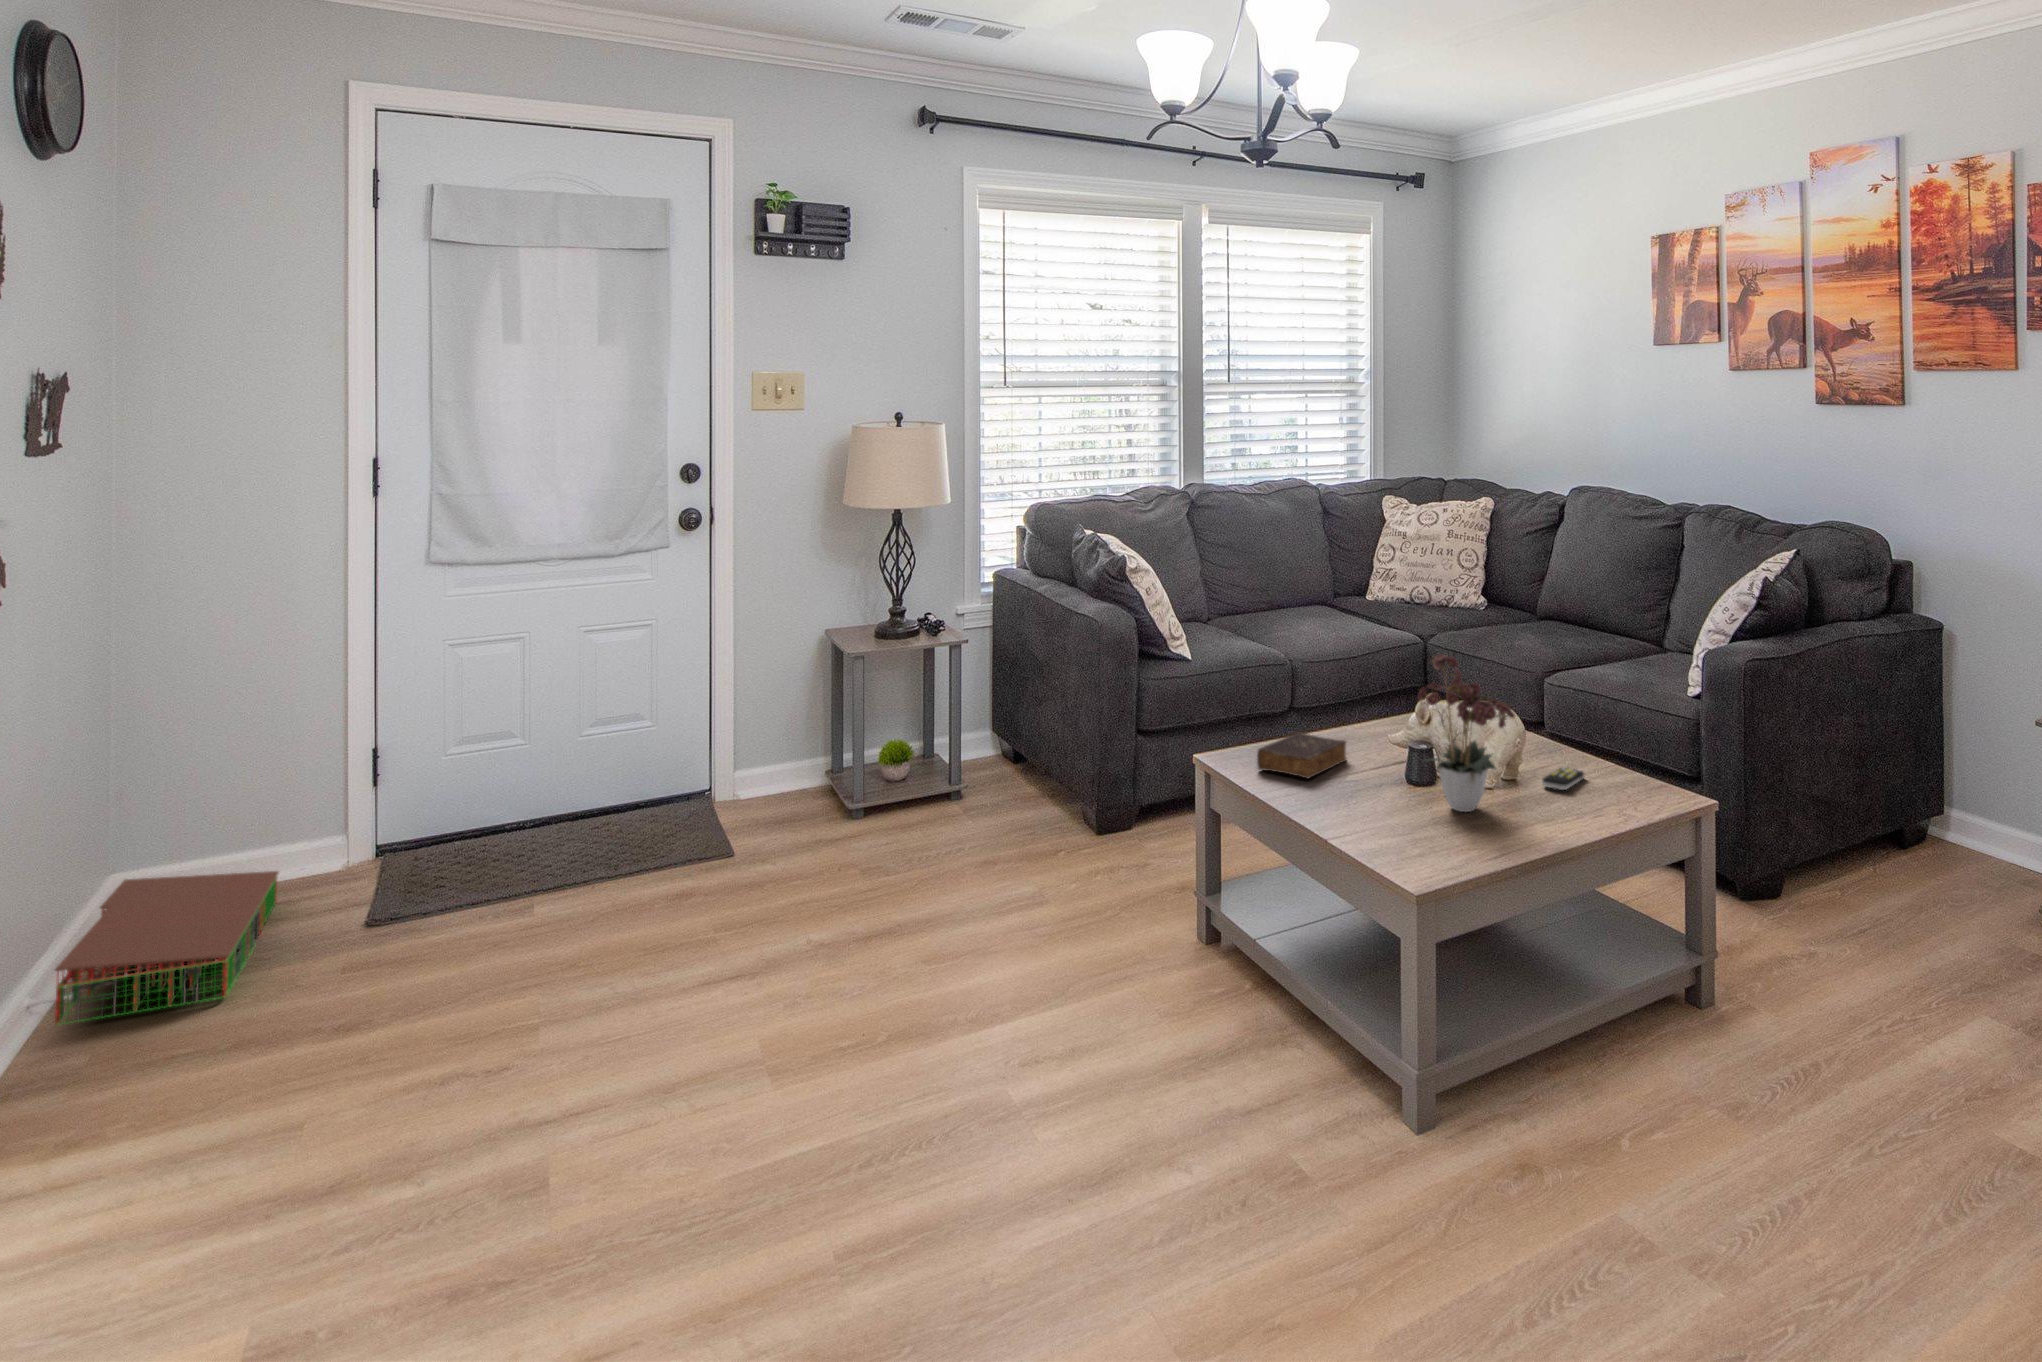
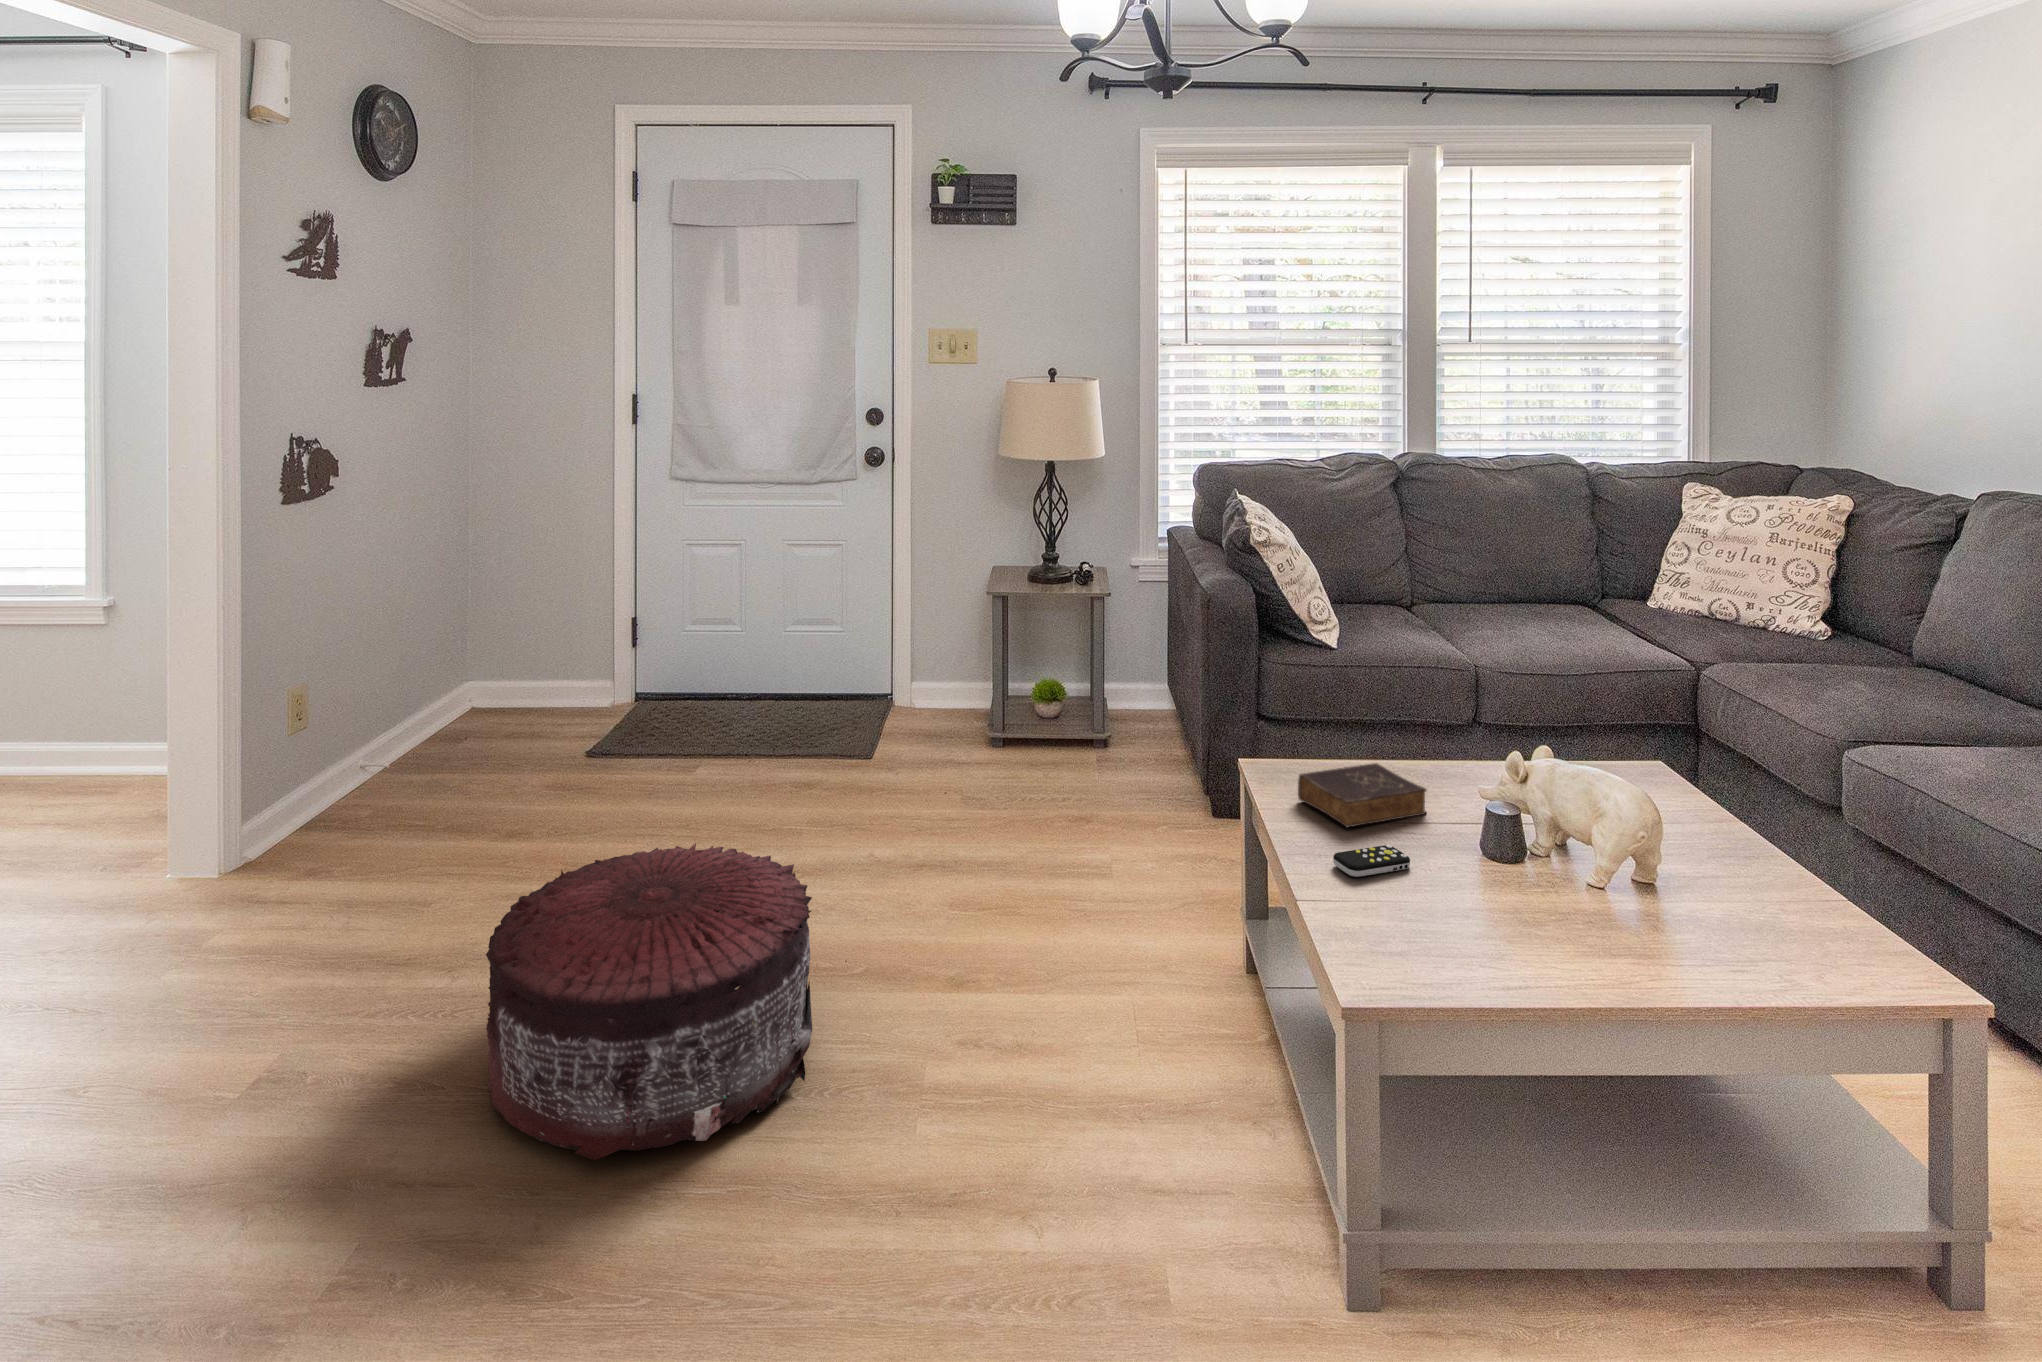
flower arrangement: present [1418,654,1515,812] -> none [1461,692,1619,937]
remote control: present [1542,767,1584,790] -> present [1333,845,1410,877]
storage bin: present [55,871,279,1025] -> none [359,678,560,786]
pouf: none [578,927,923,1227] -> present [486,843,812,1160]

